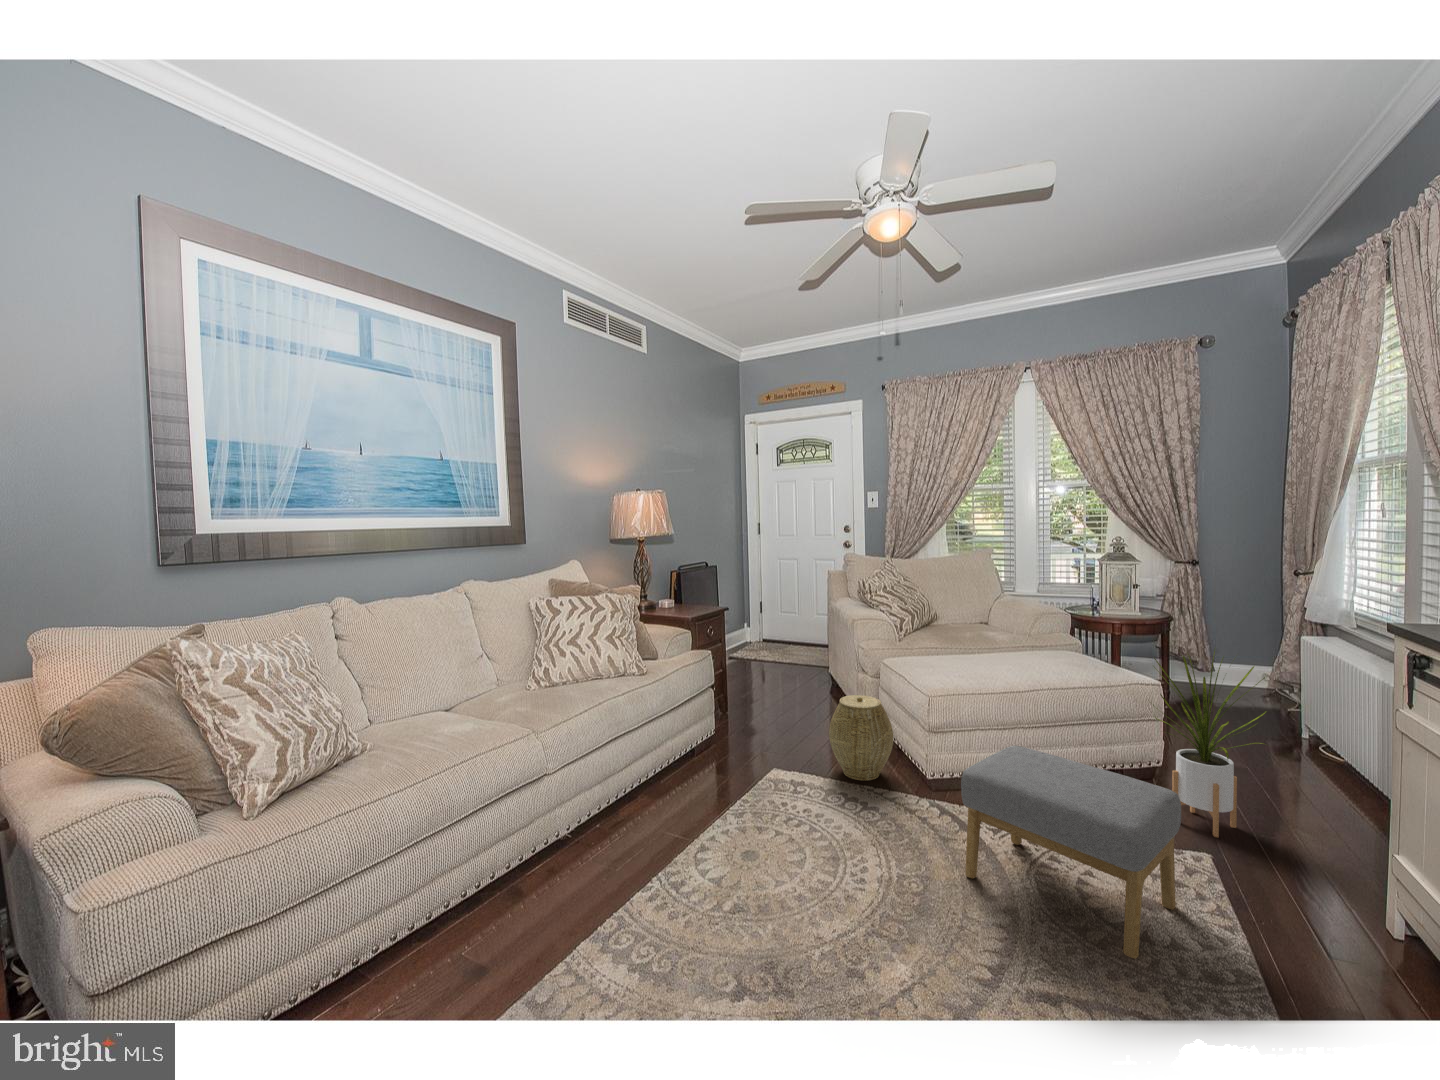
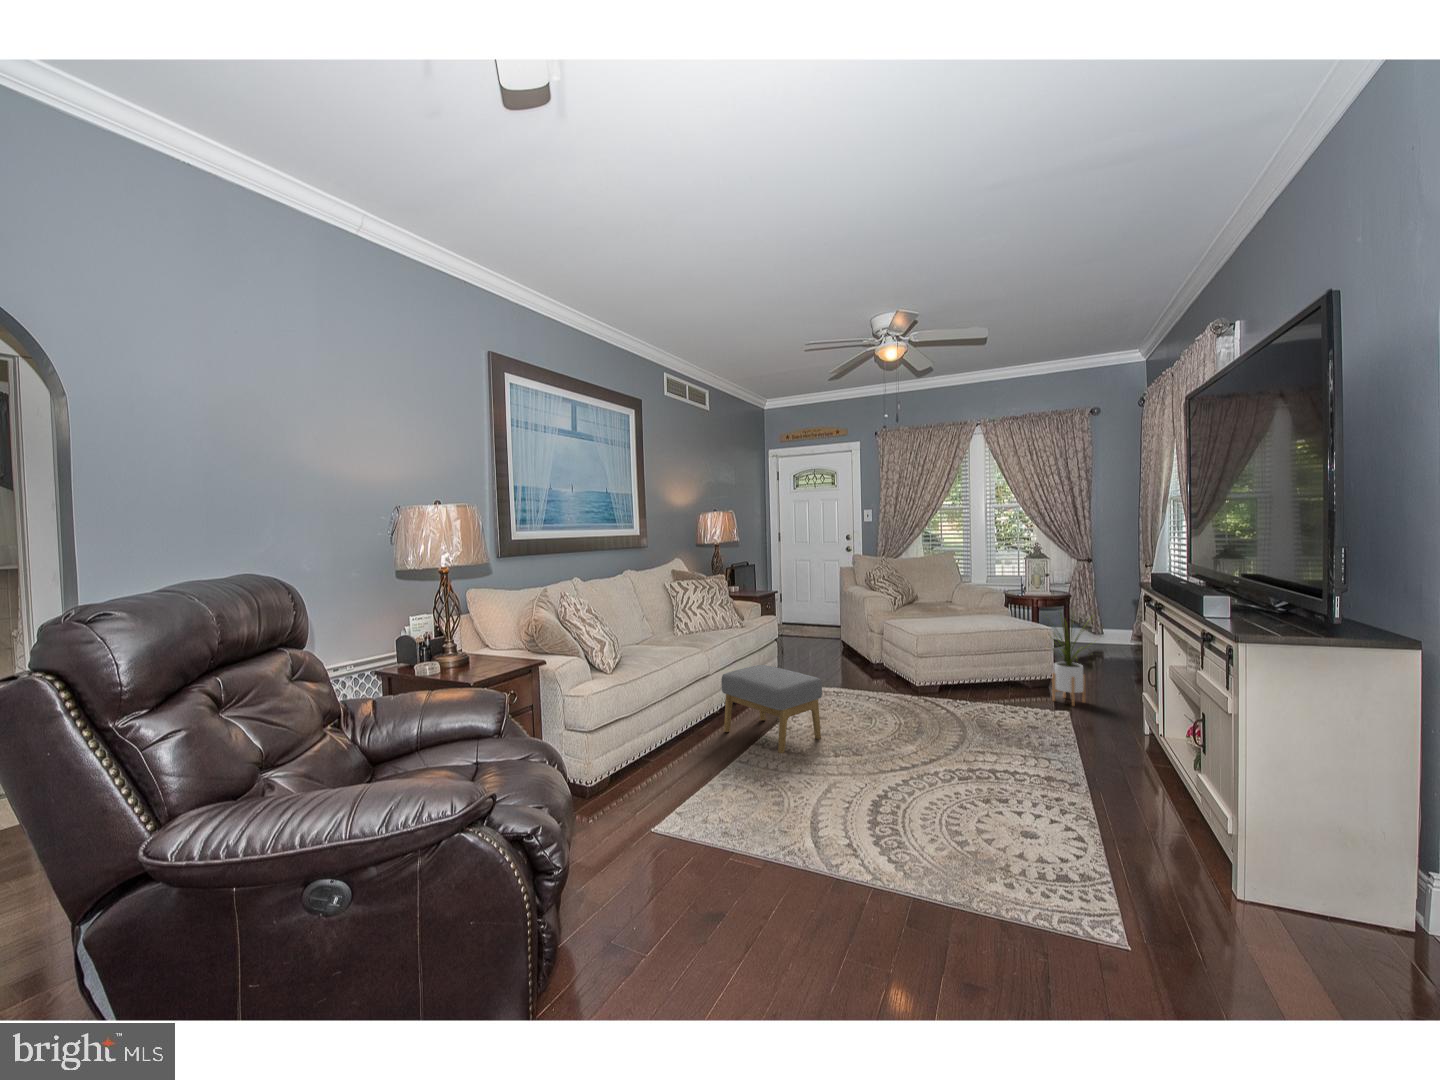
woven basket: present [829,695,894,781] -> none [856,641,895,691]
footstool: present [961,746,1181,958] -> present [721,665,822,753]

